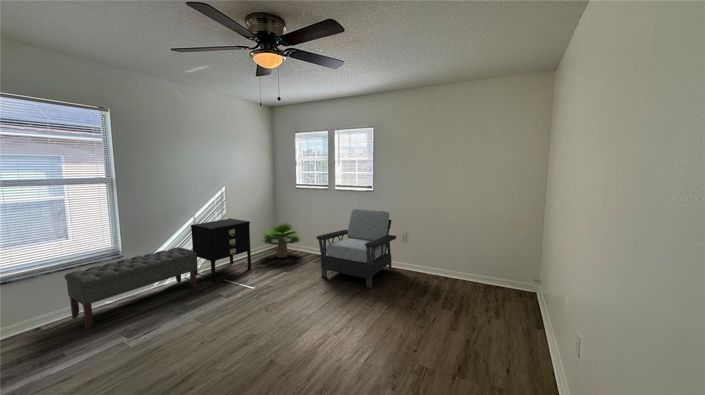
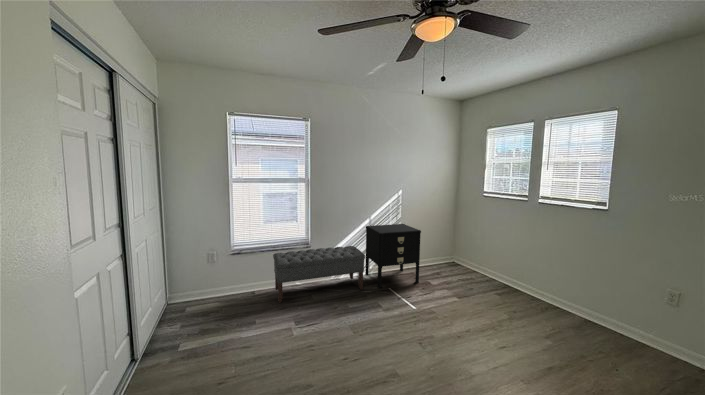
armchair: present [316,209,396,288] -> none [501,234,662,373]
potted plant: present [263,224,301,258] -> none [433,236,485,278]

